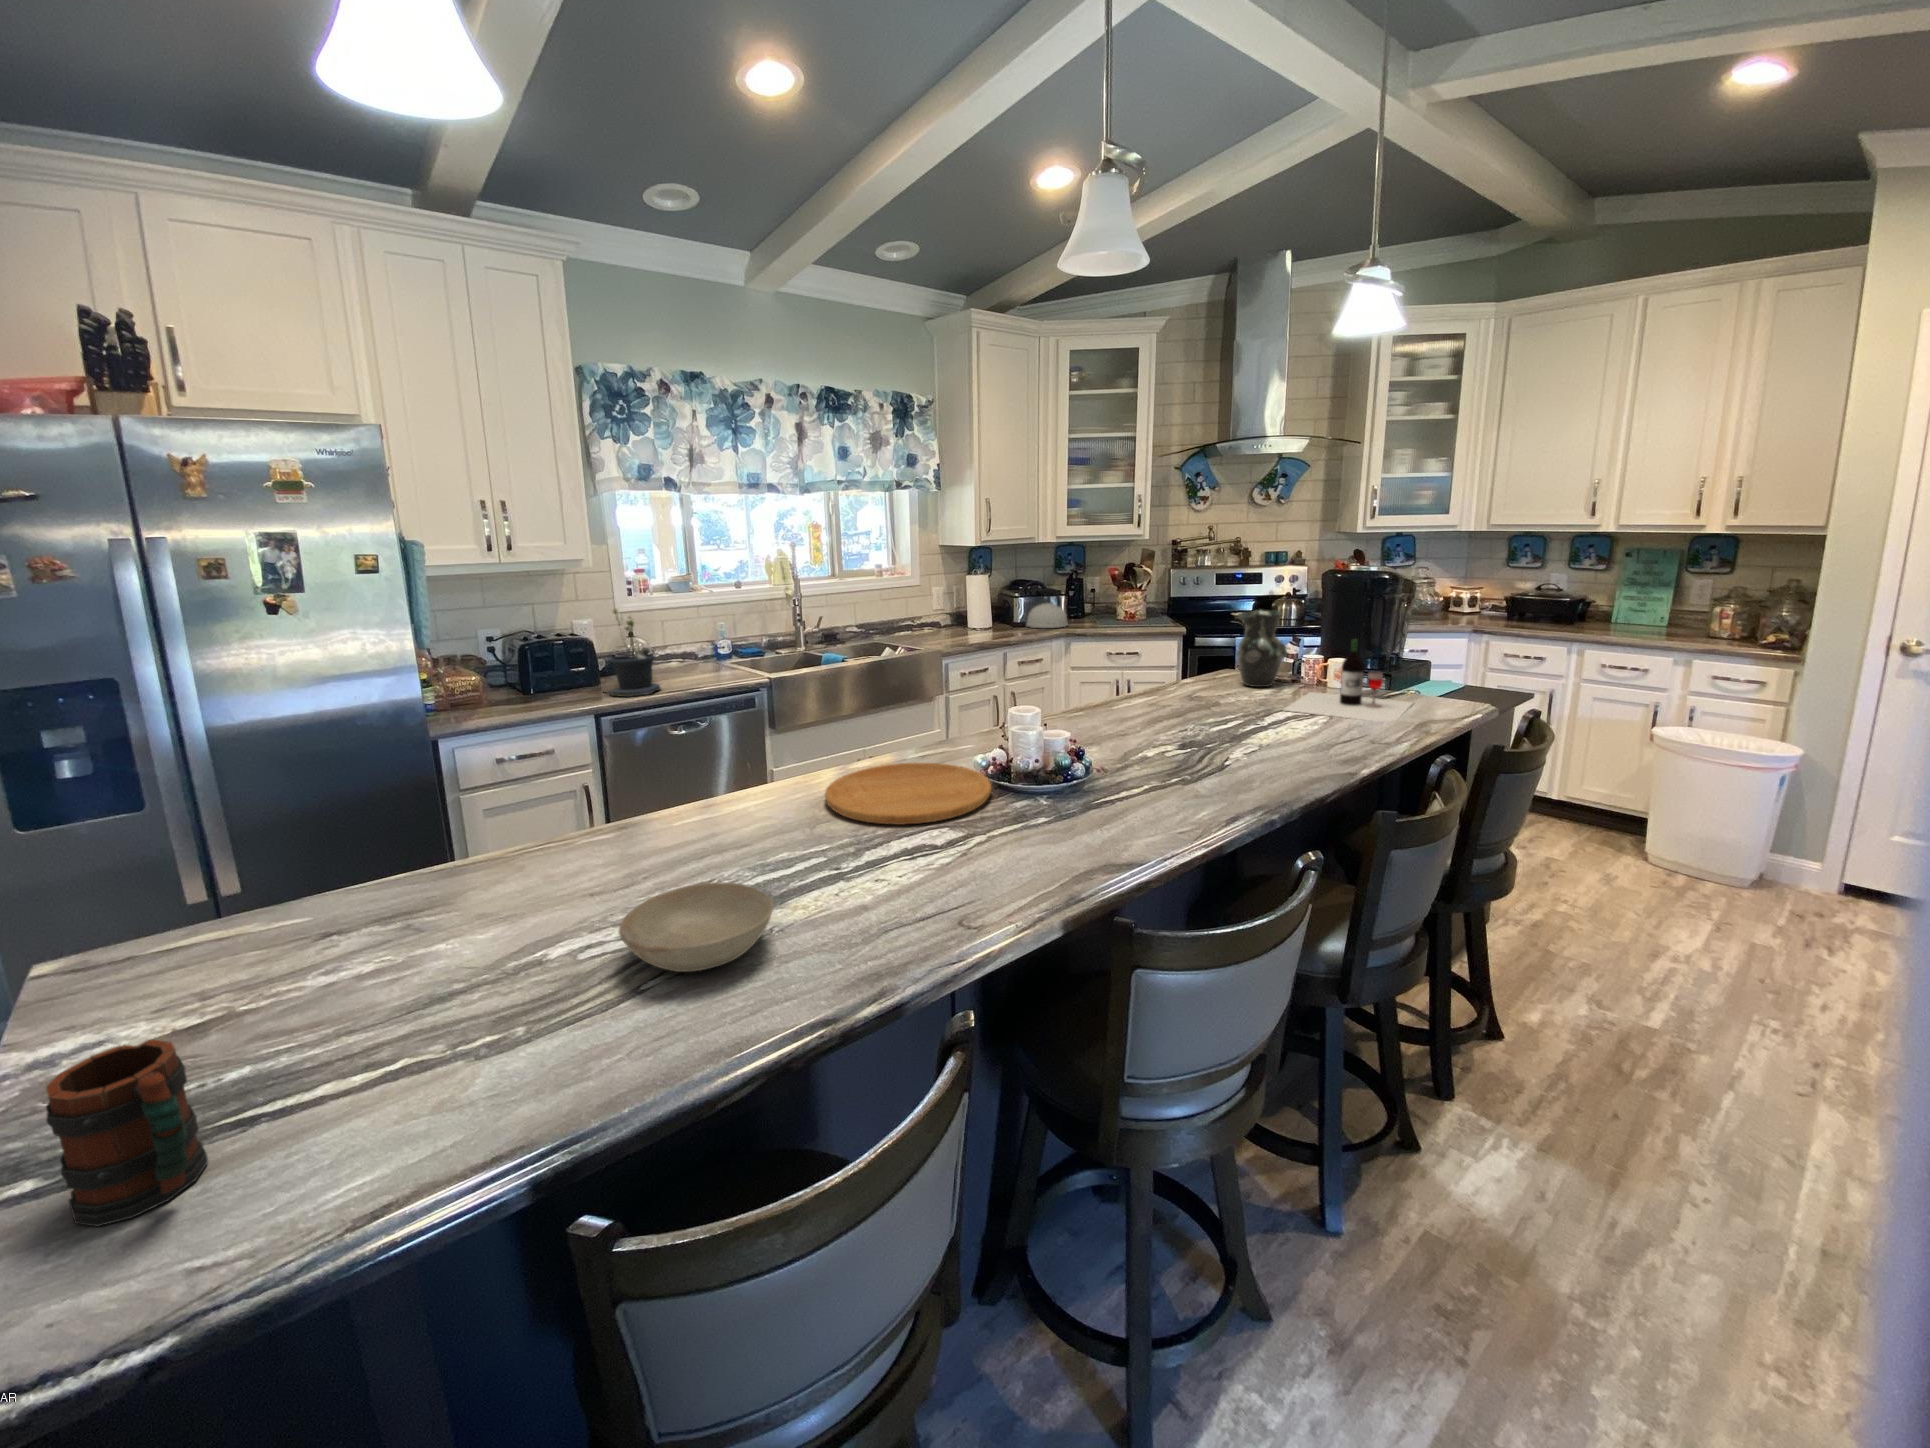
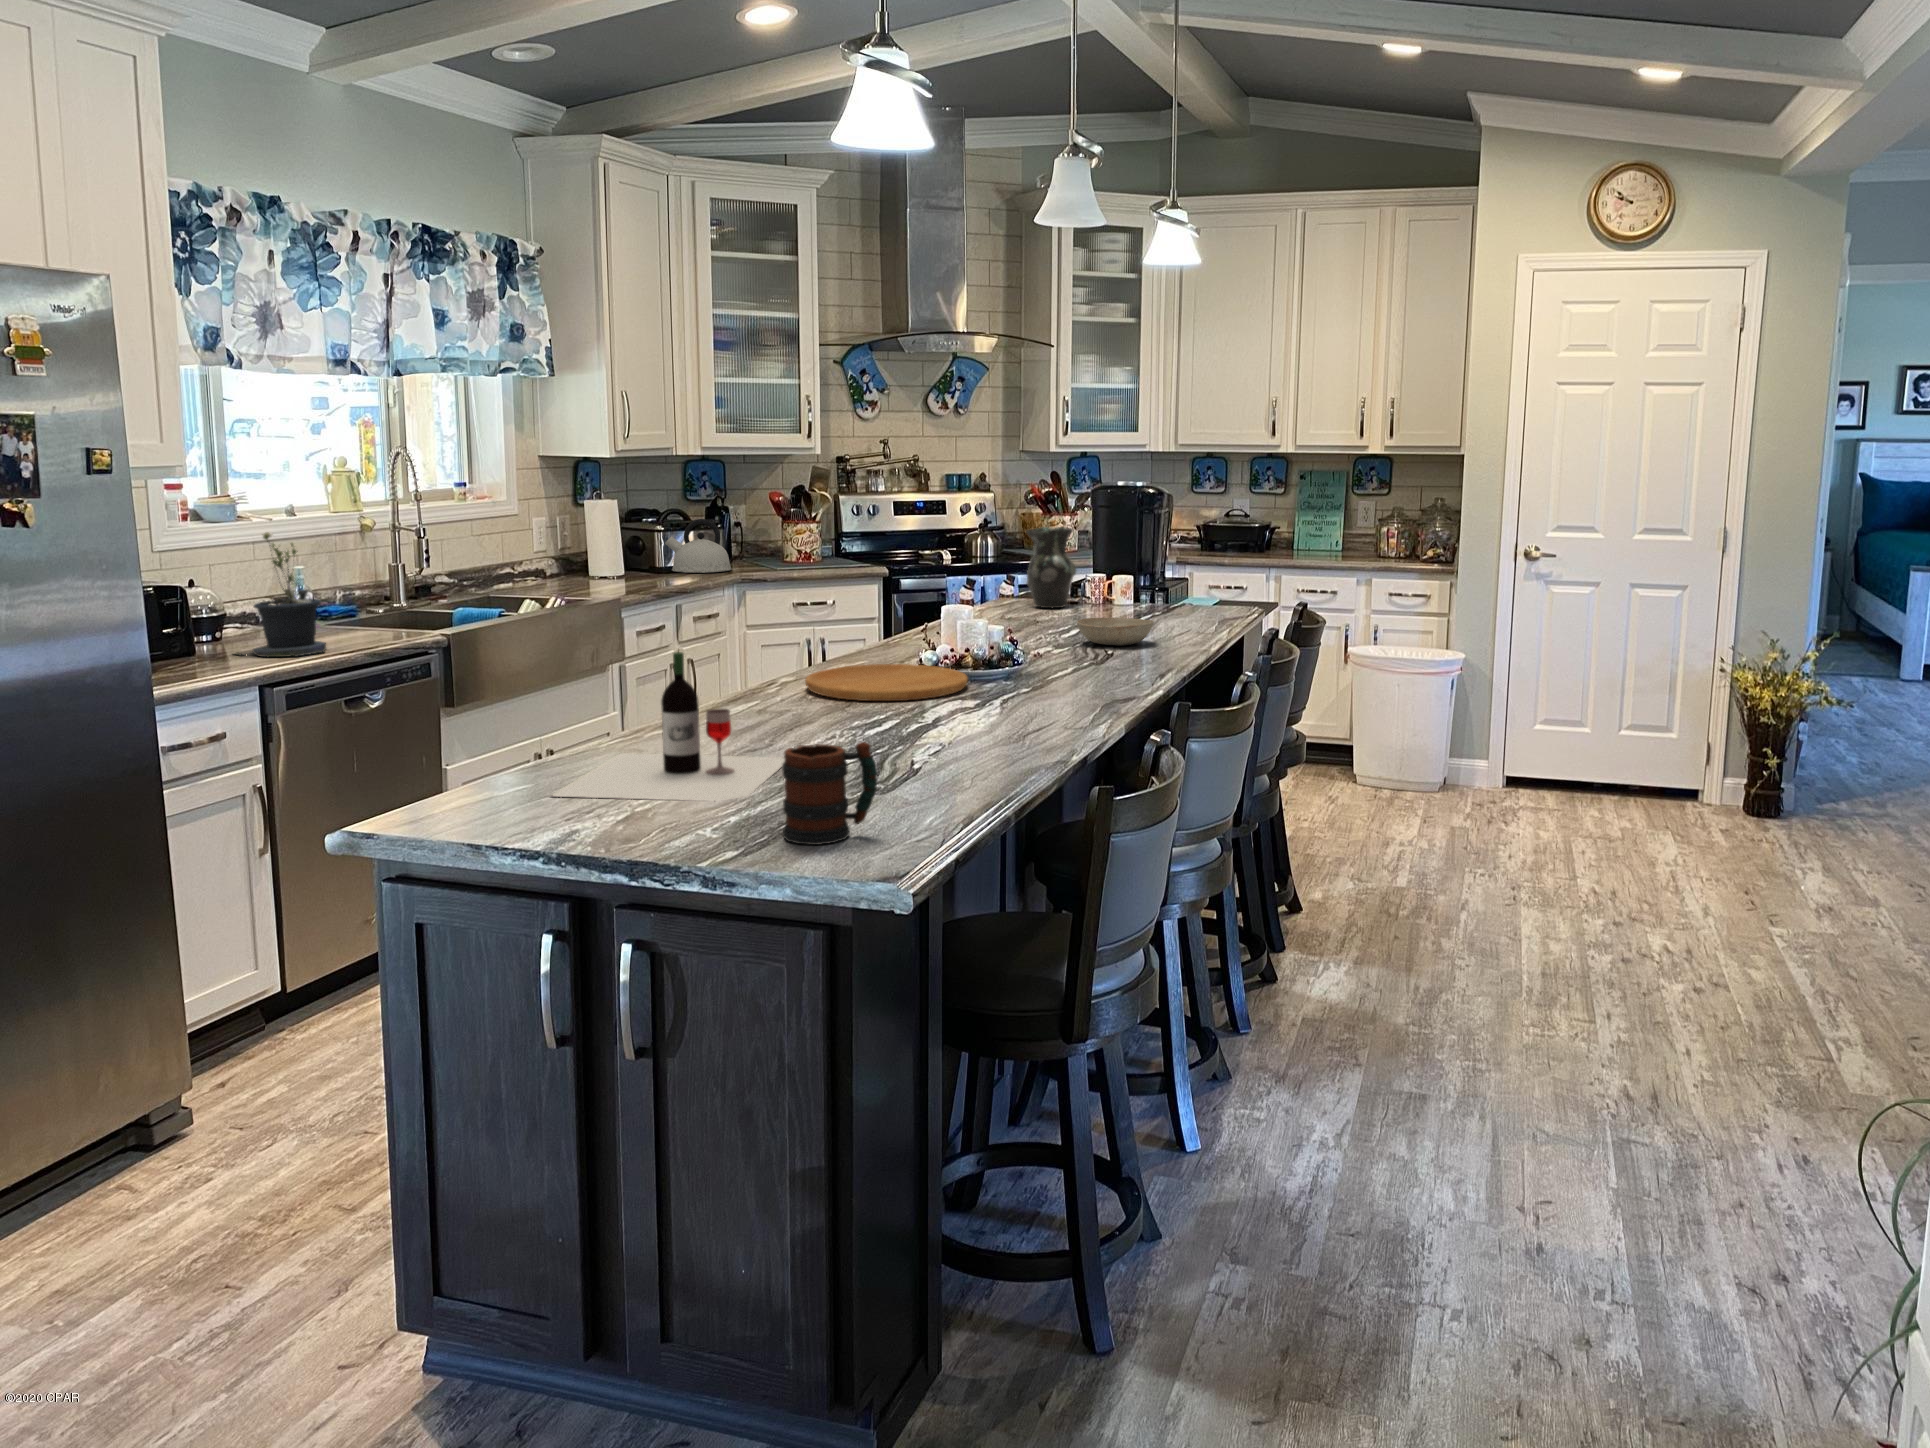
wine bottle: present [1282,639,1413,722] -> present [552,652,785,801]
bowl: present [619,883,773,972] -> present [1077,618,1154,646]

